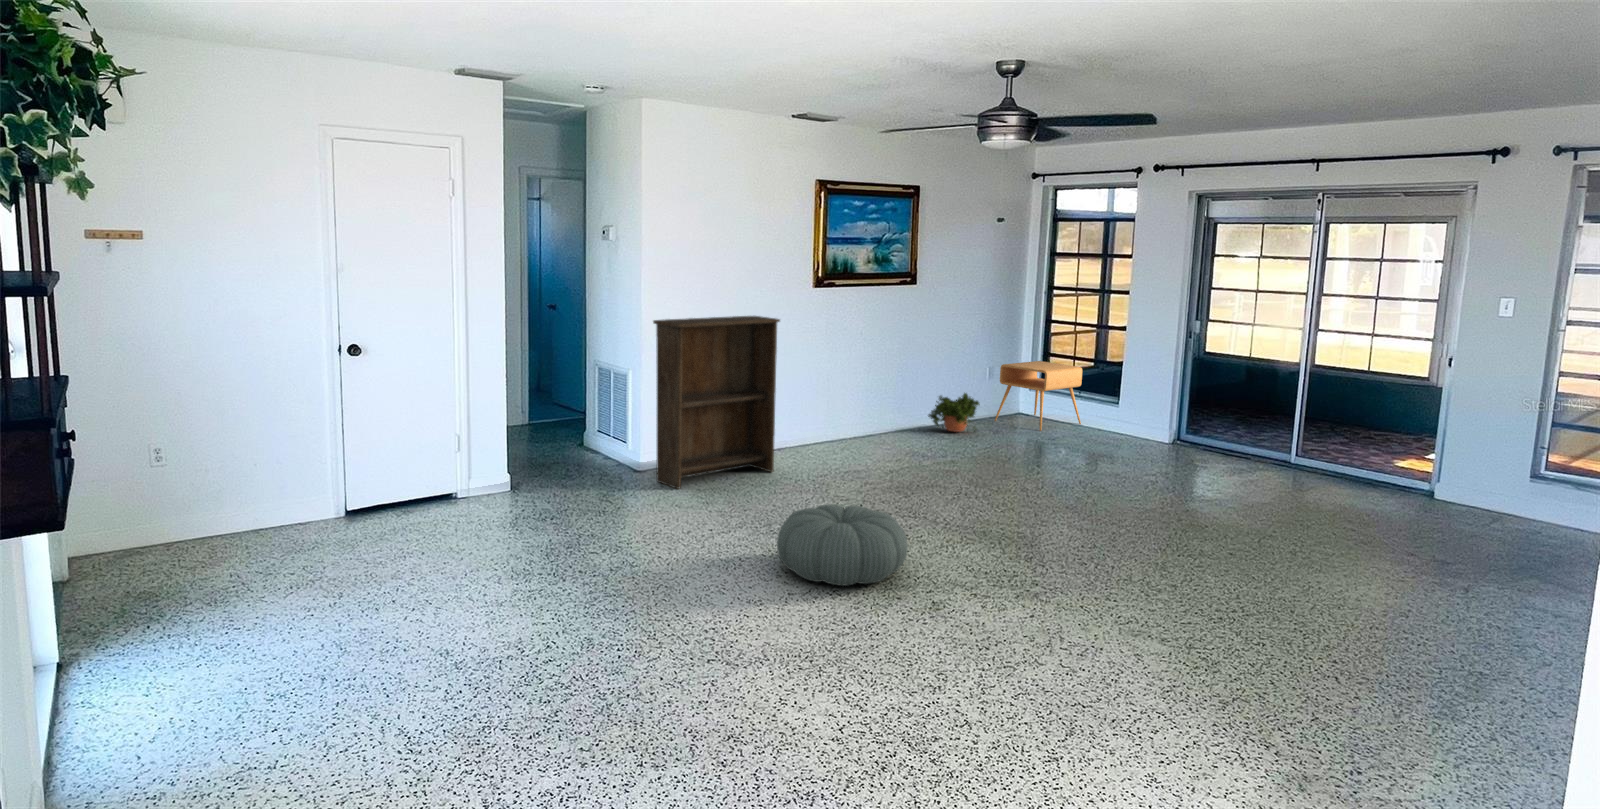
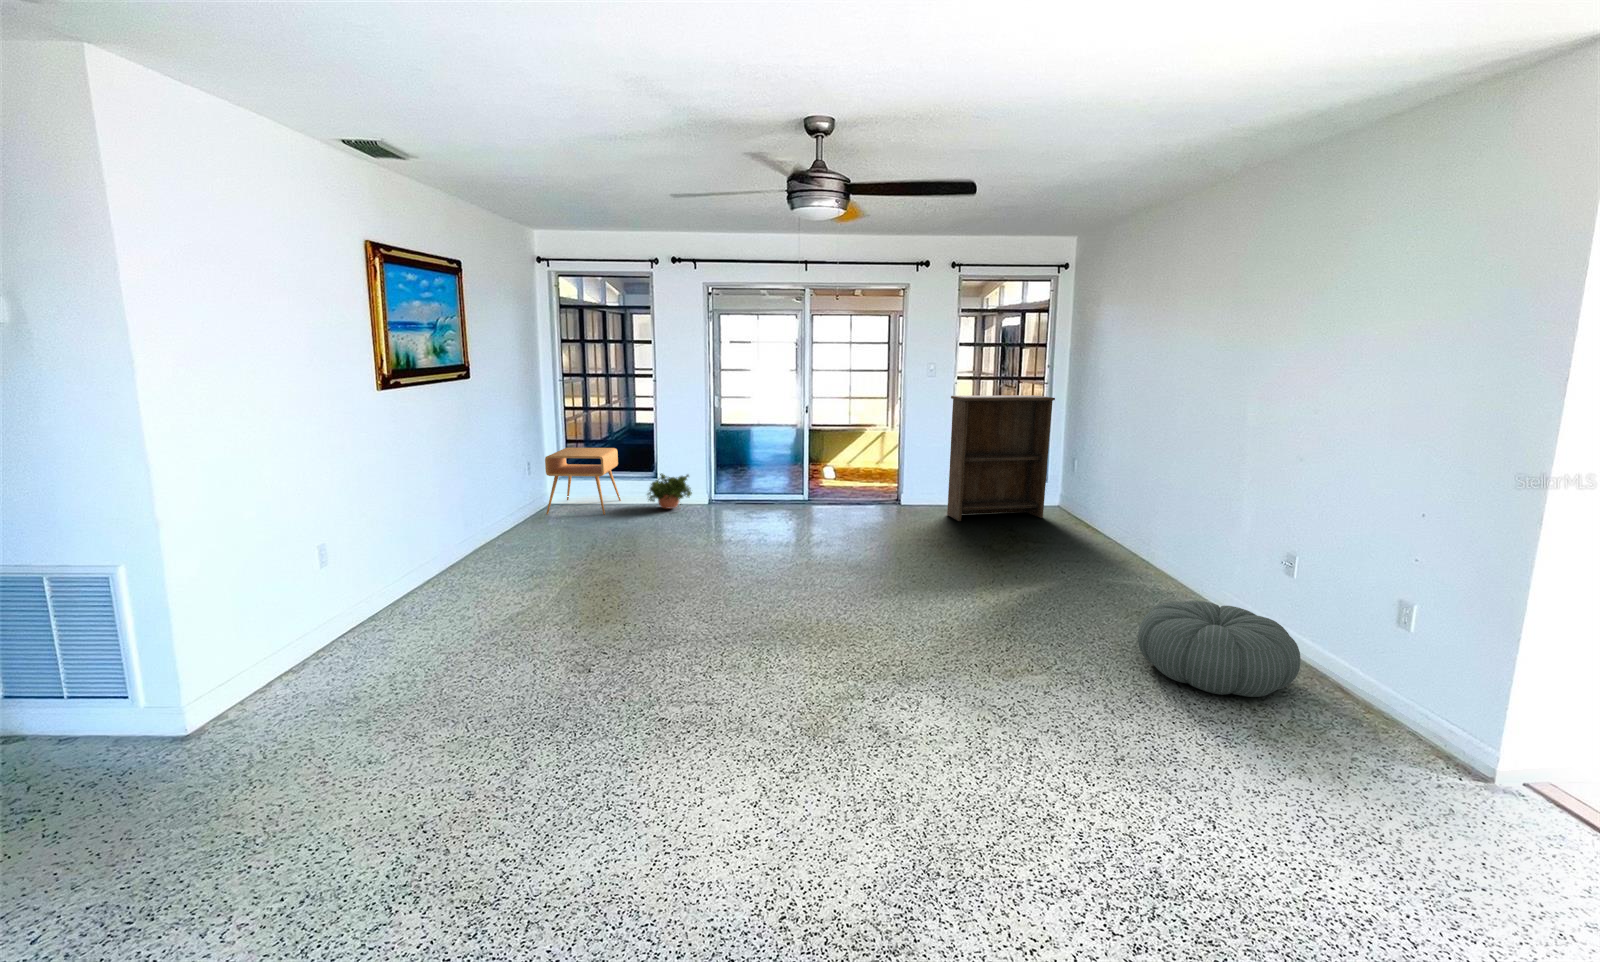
bookshelf: present [653,316,780,489] -> present [947,395,1055,521]
potted plant: present [928,393,980,432] -> present [647,474,692,509]
pouf: present [777,505,908,586] -> present [1138,600,1300,697]

